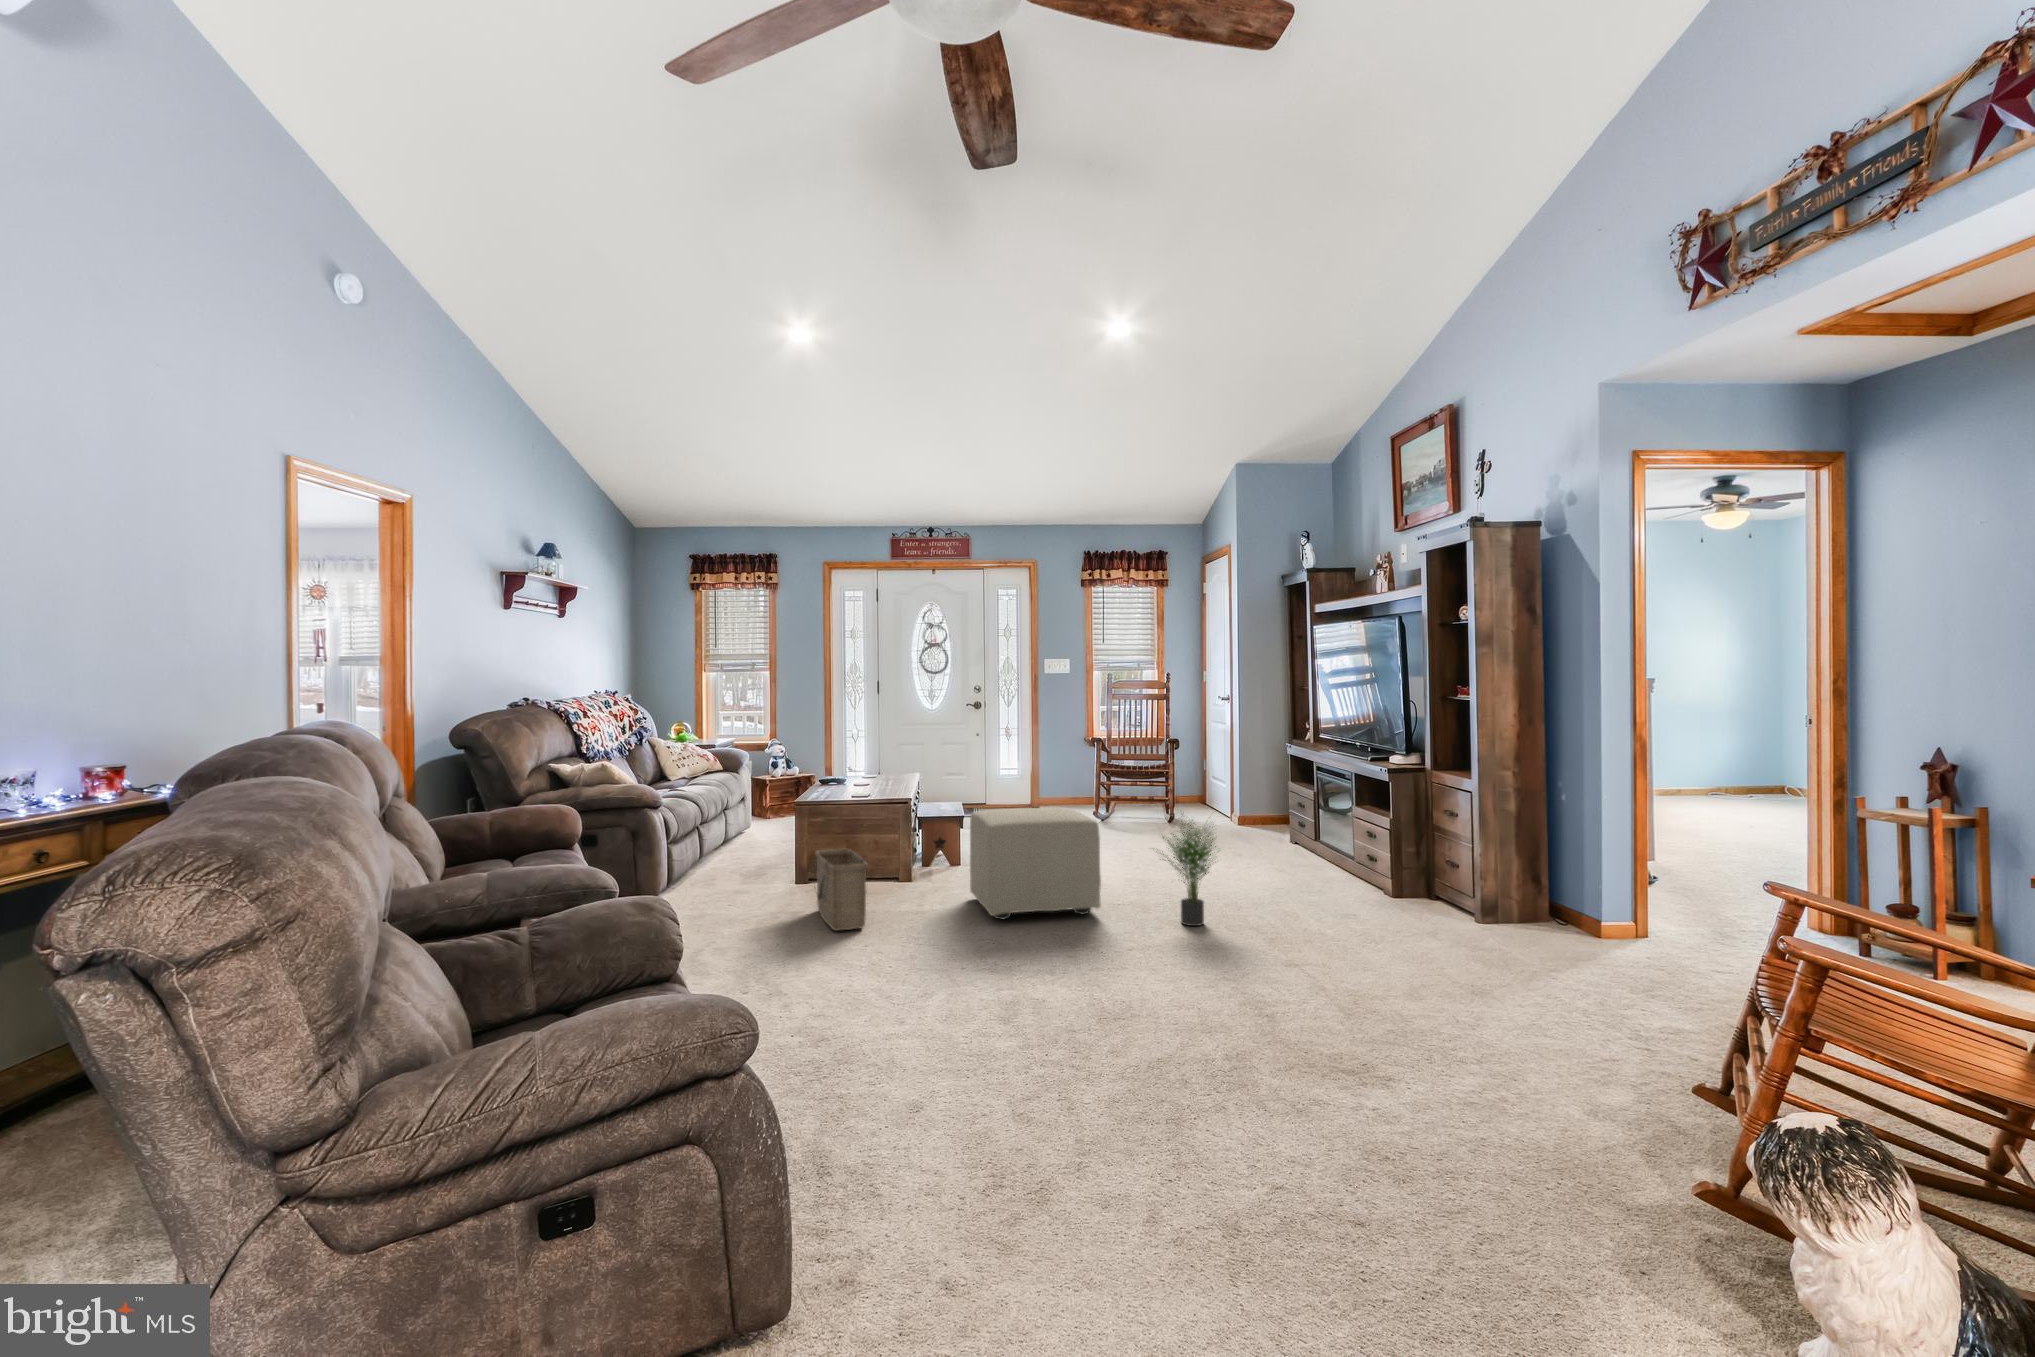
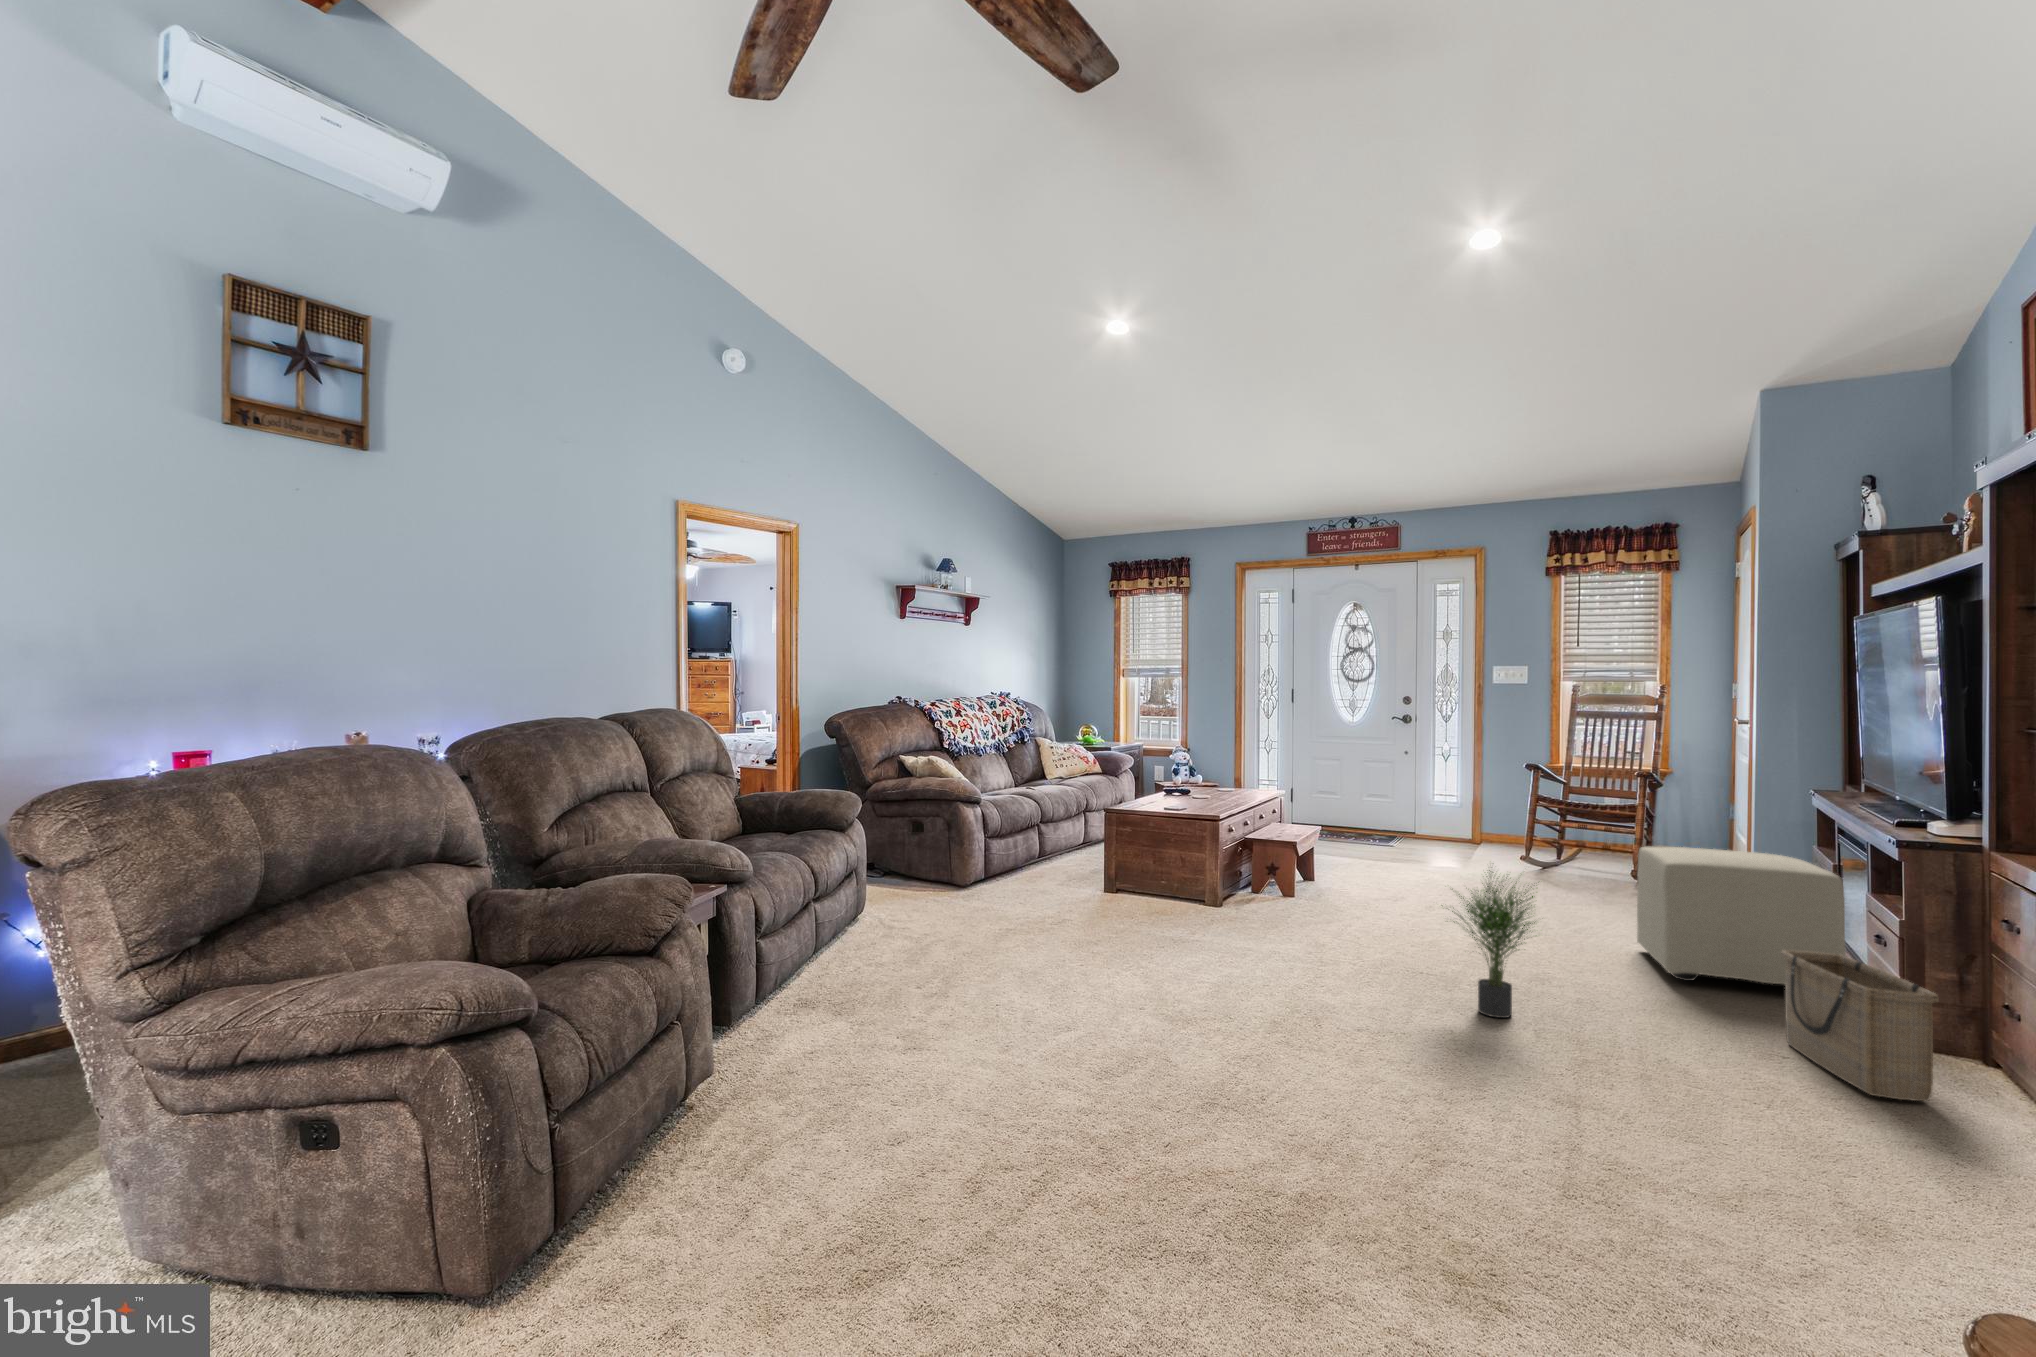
ottoman: present [970,808,1101,919] -> present [1637,847,1846,985]
basket: present [815,849,867,931] -> present [1781,950,1939,1101]

